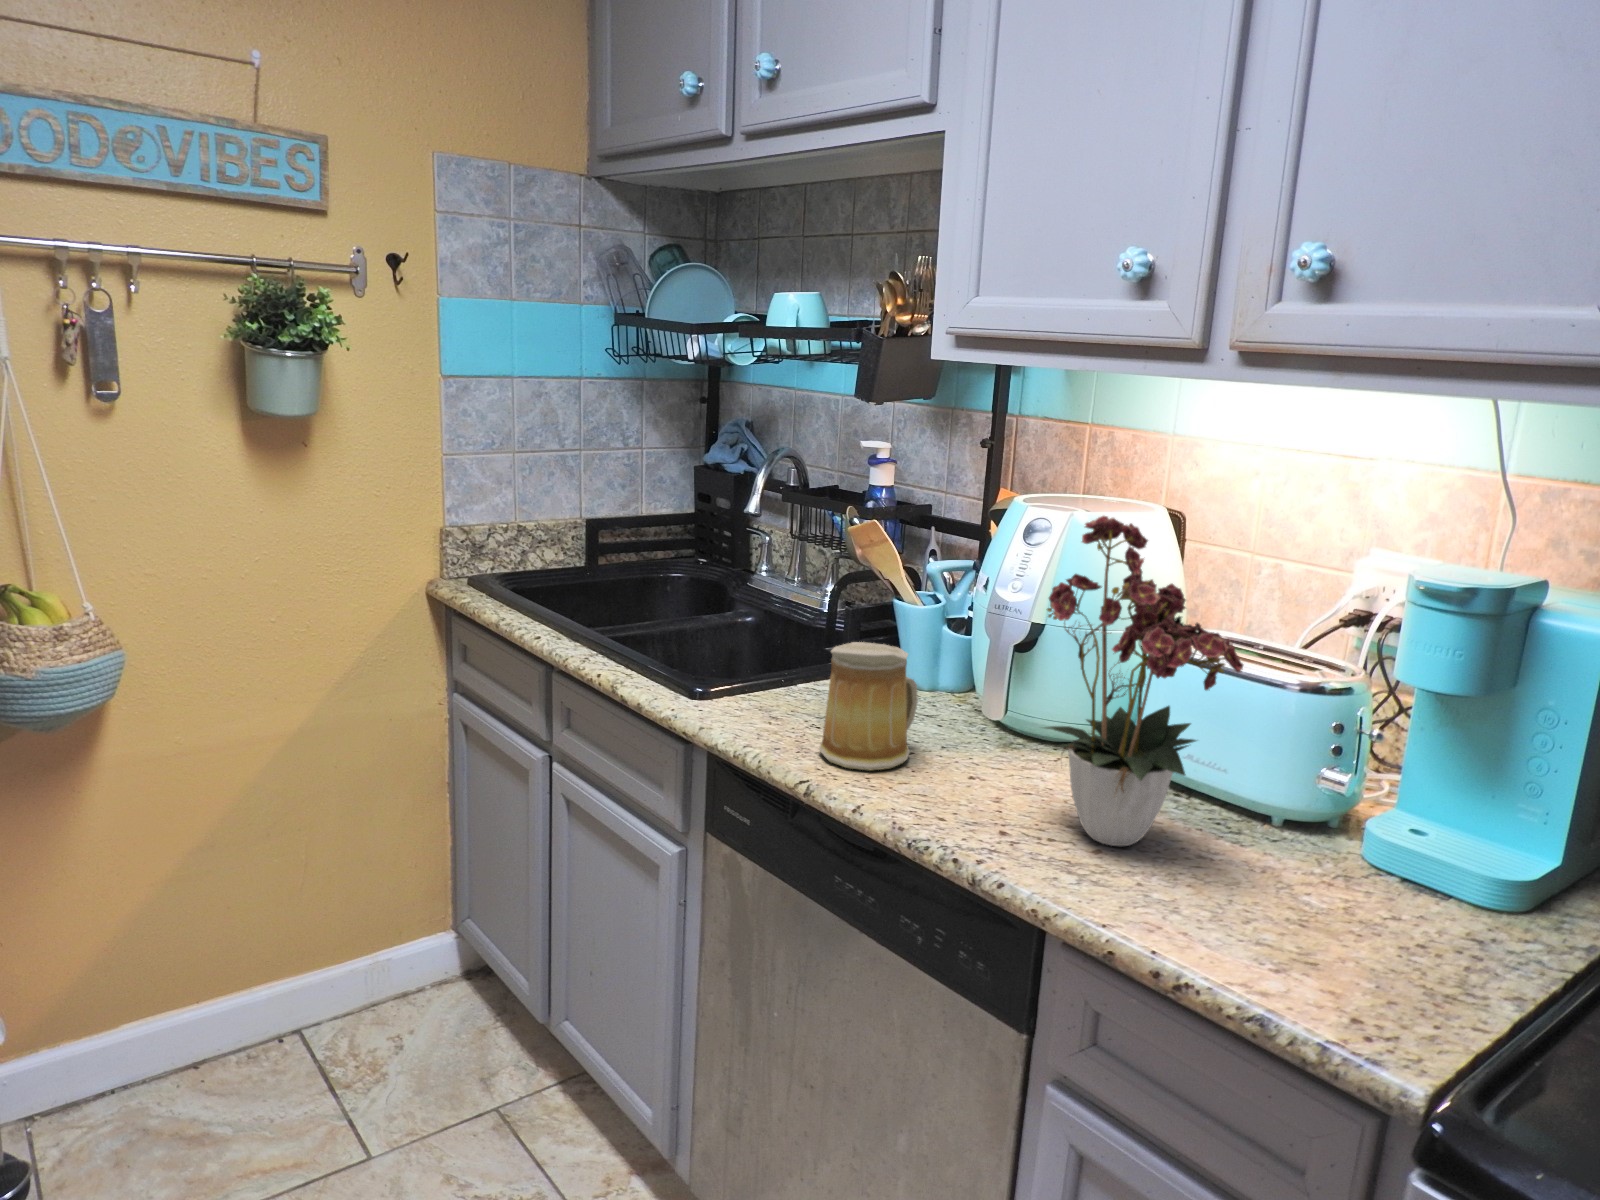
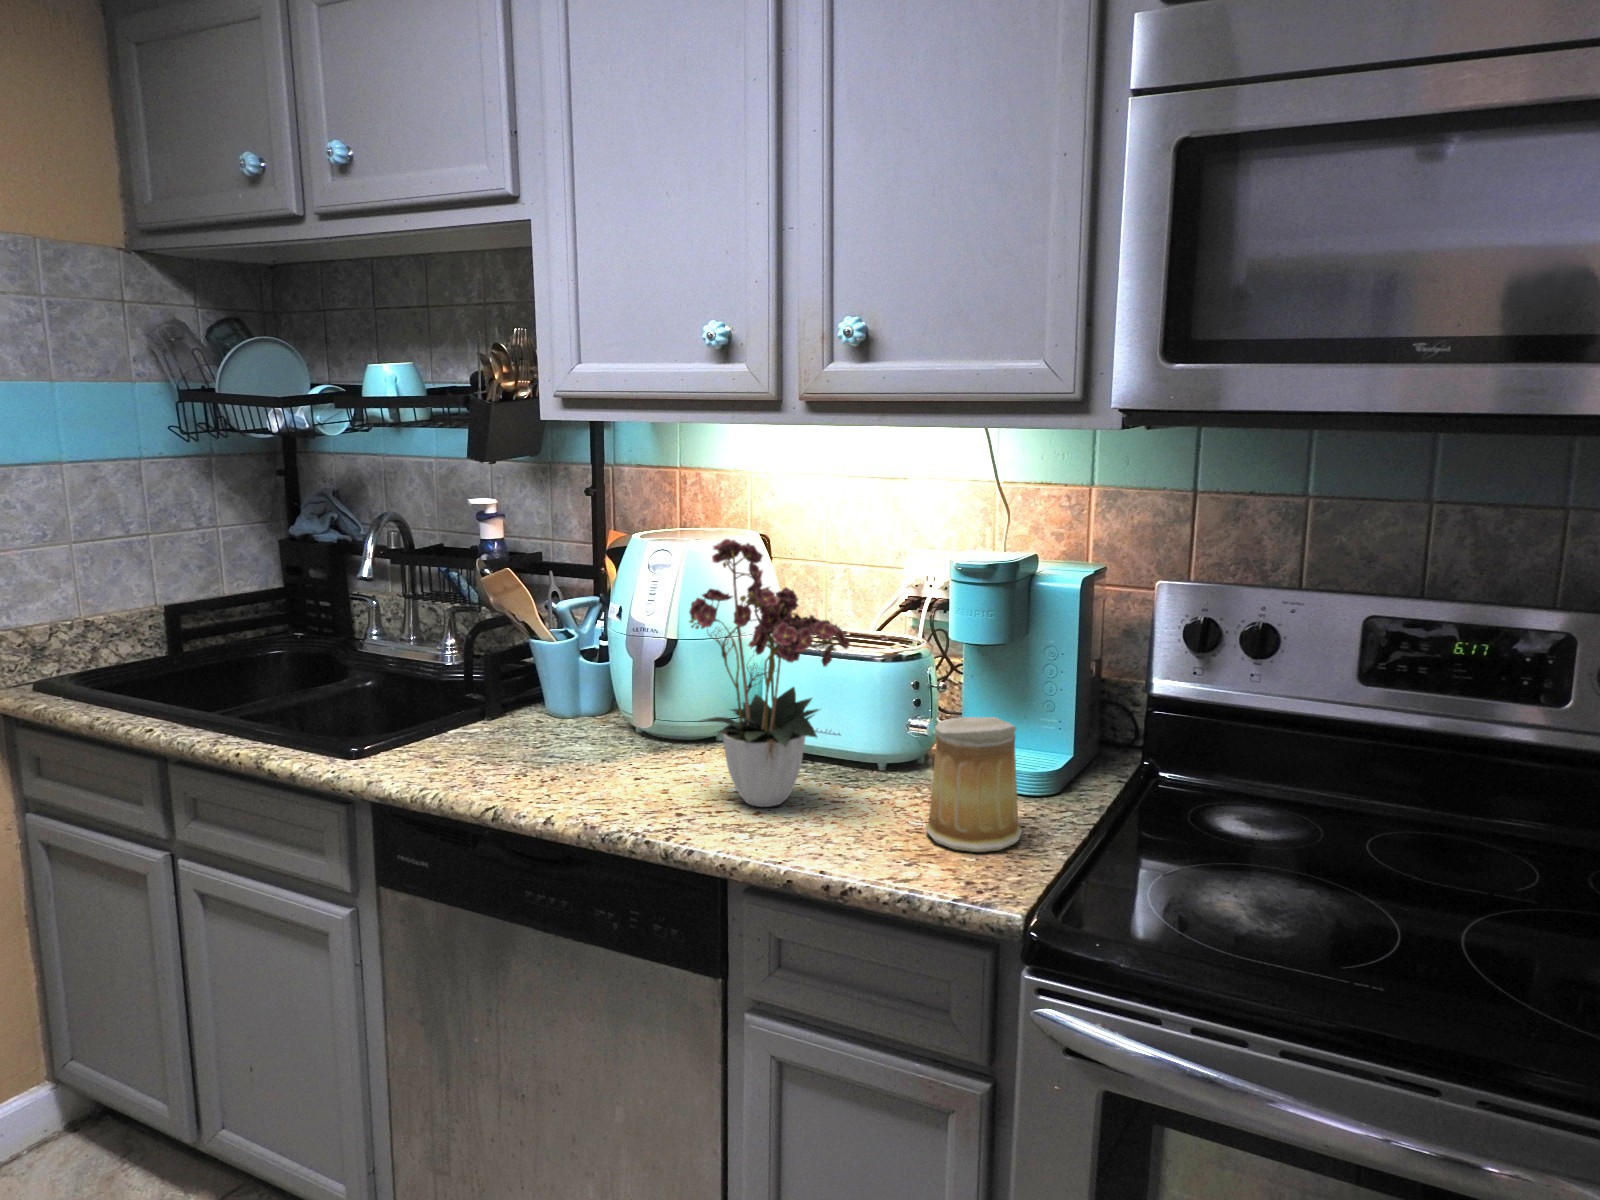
mug: present [819,642,918,770] -> present [925,717,1022,852]

